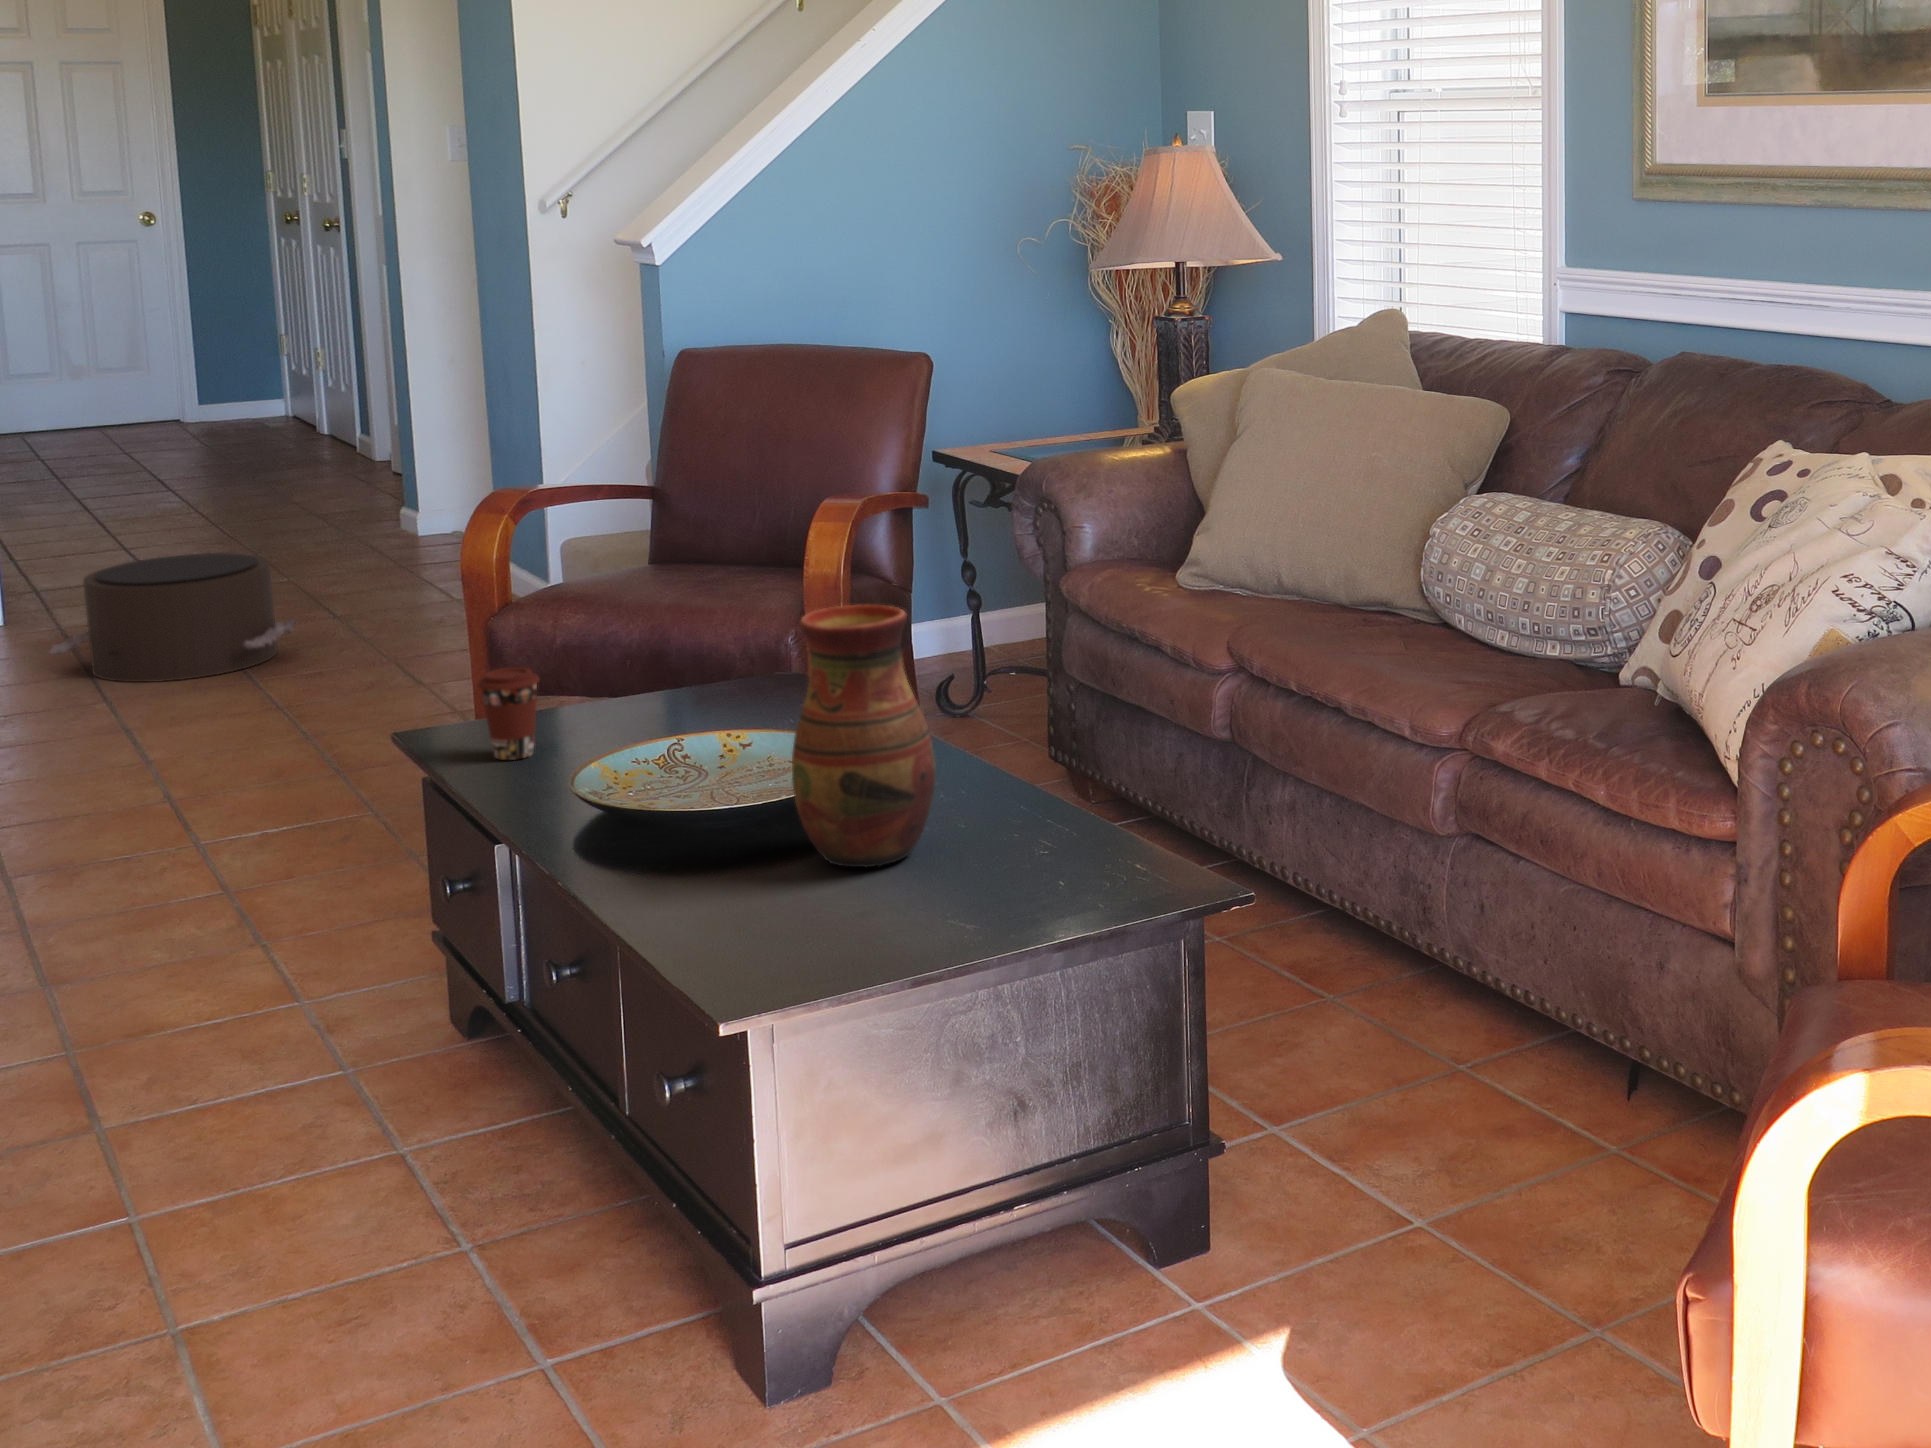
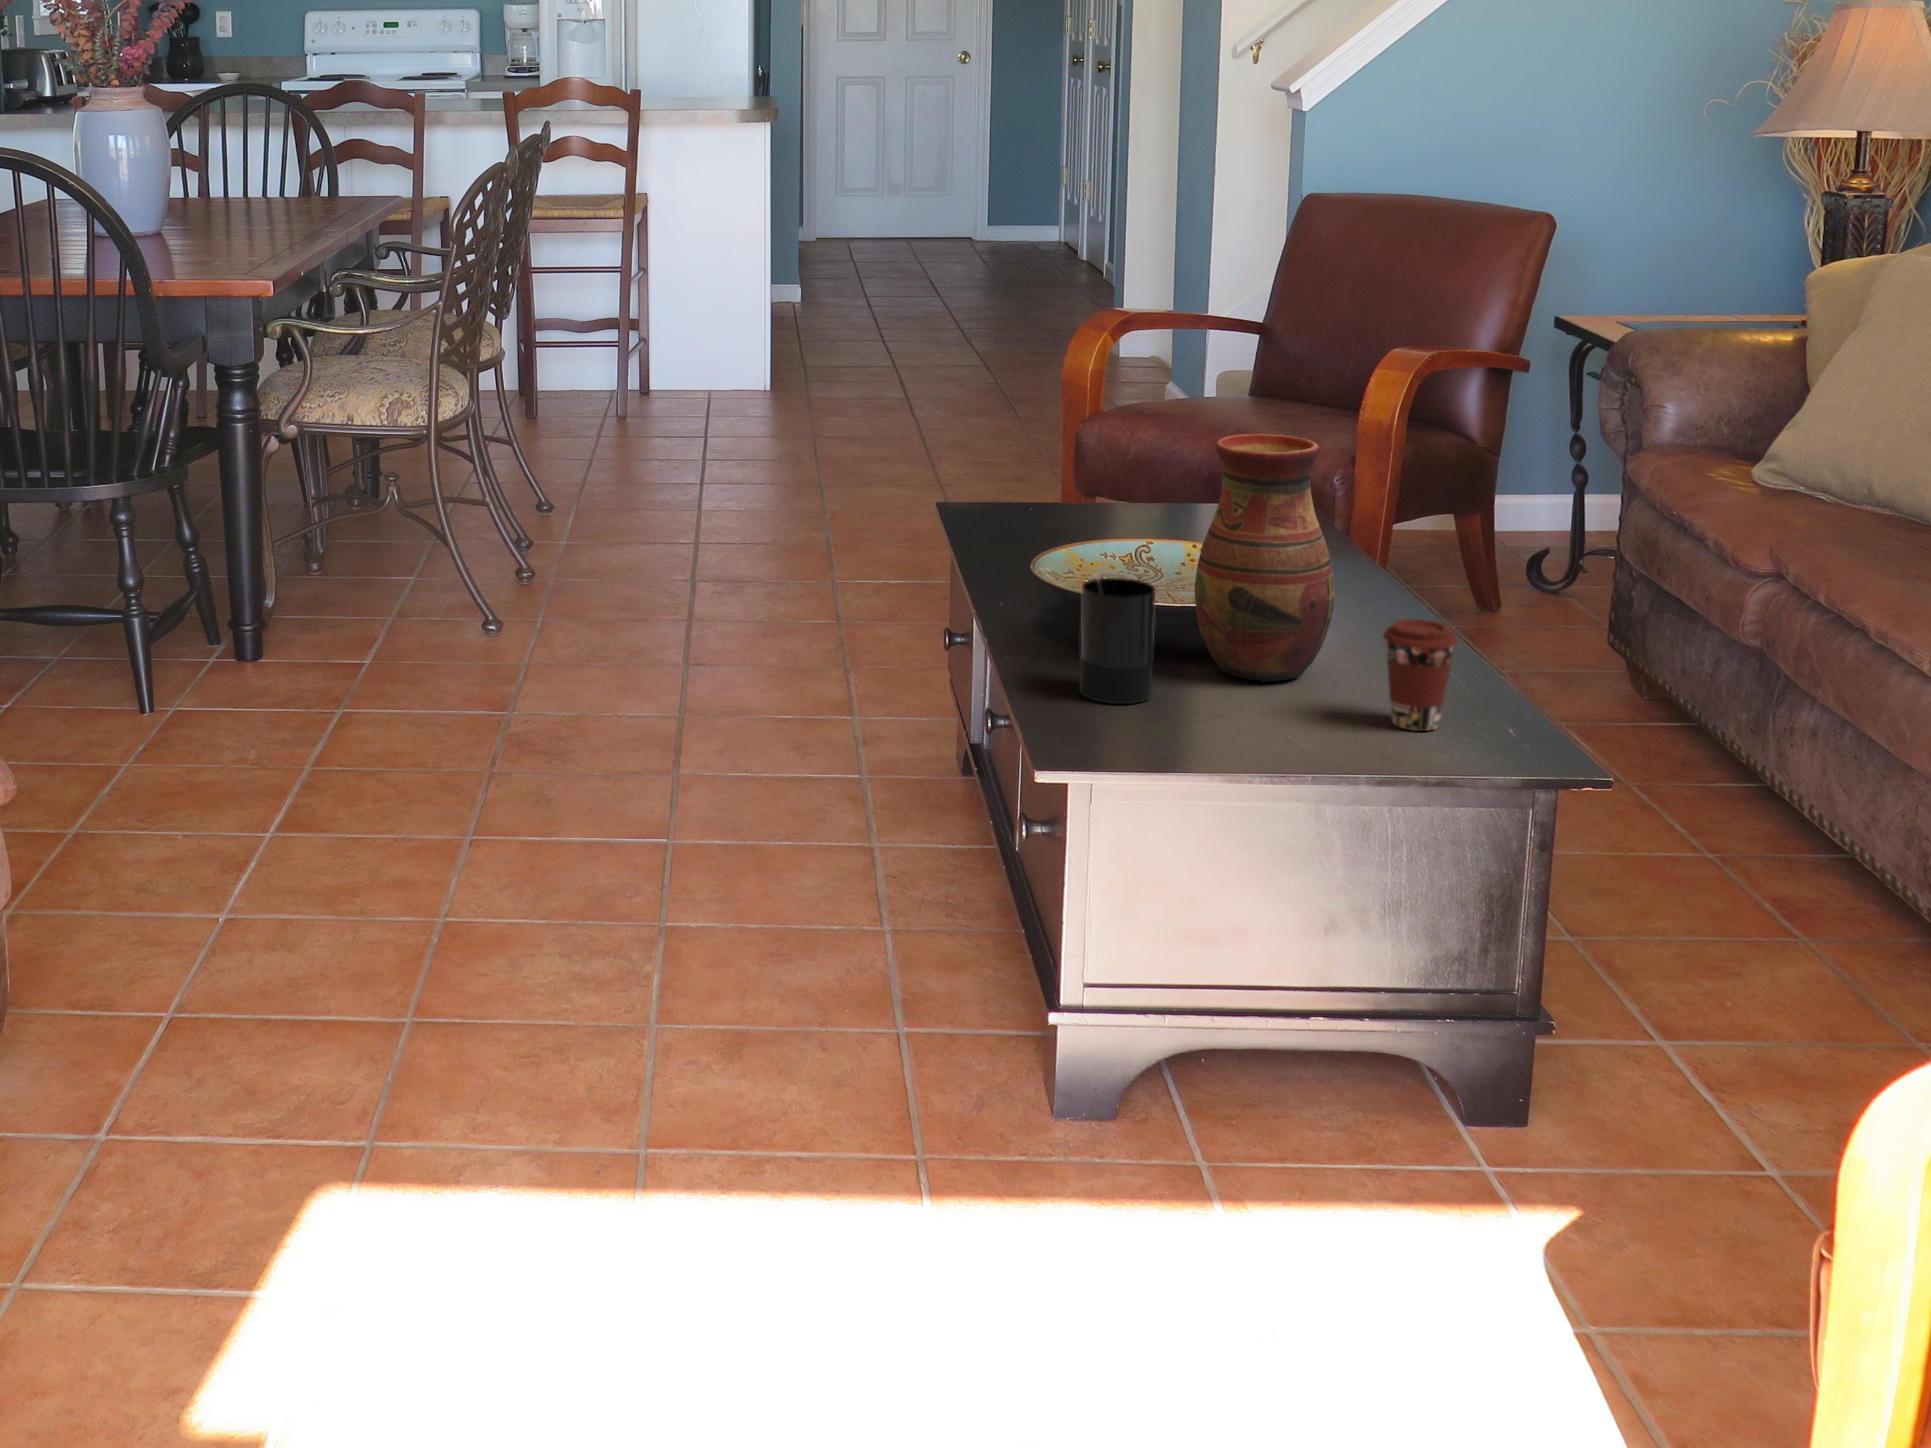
pouf: present [49,553,296,682] -> none [791,347,982,451]
coffee cup: present [478,667,540,760] -> present [1383,619,1458,731]
candle: none [679,784,779,927] -> present [1079,572,1155,704]

